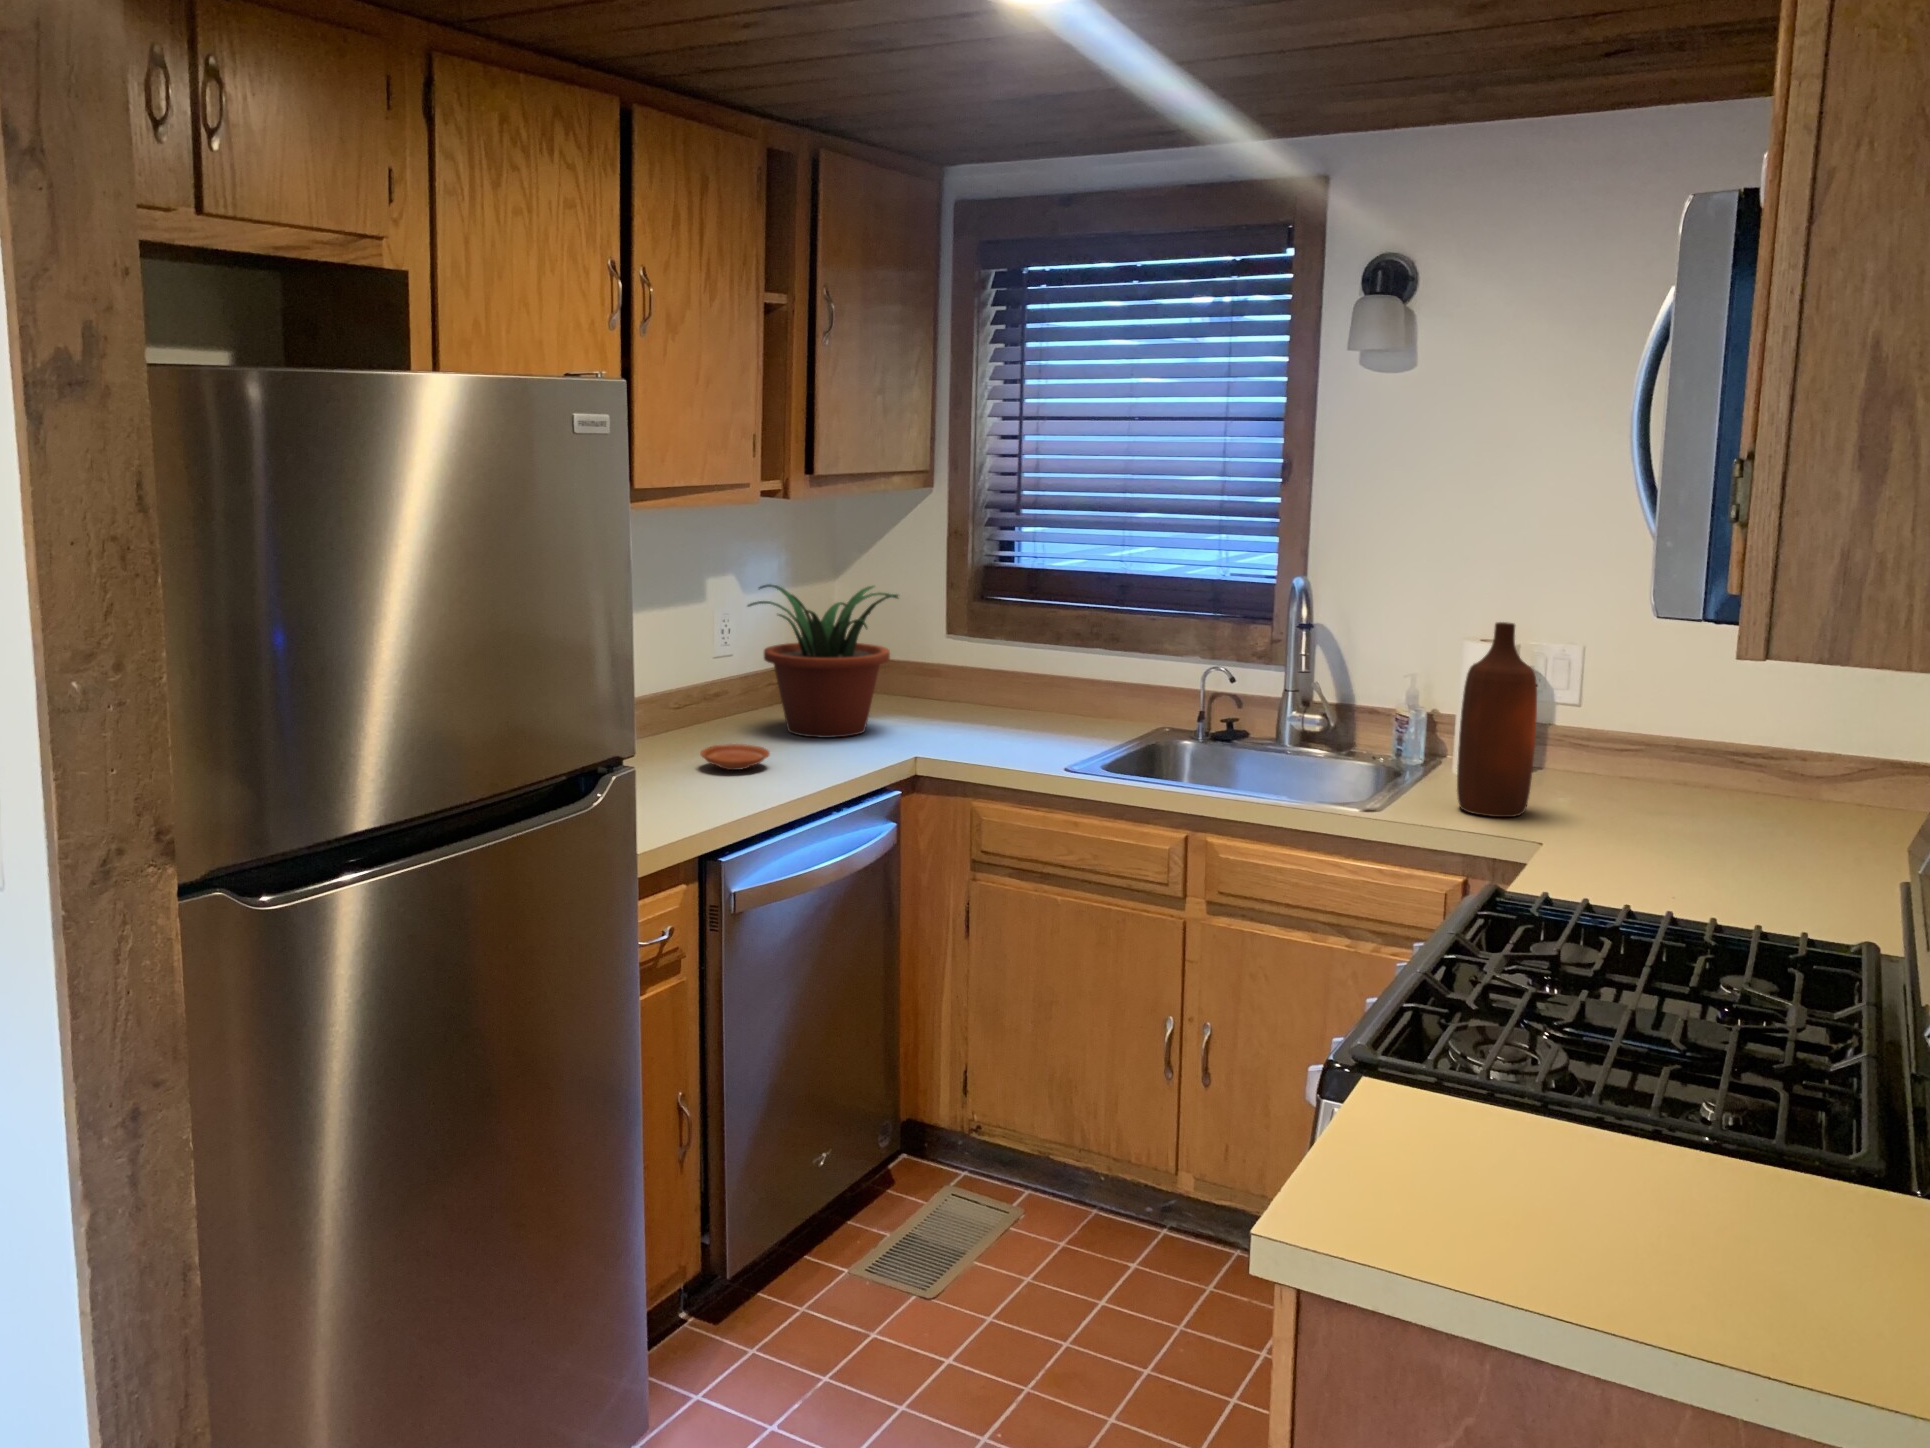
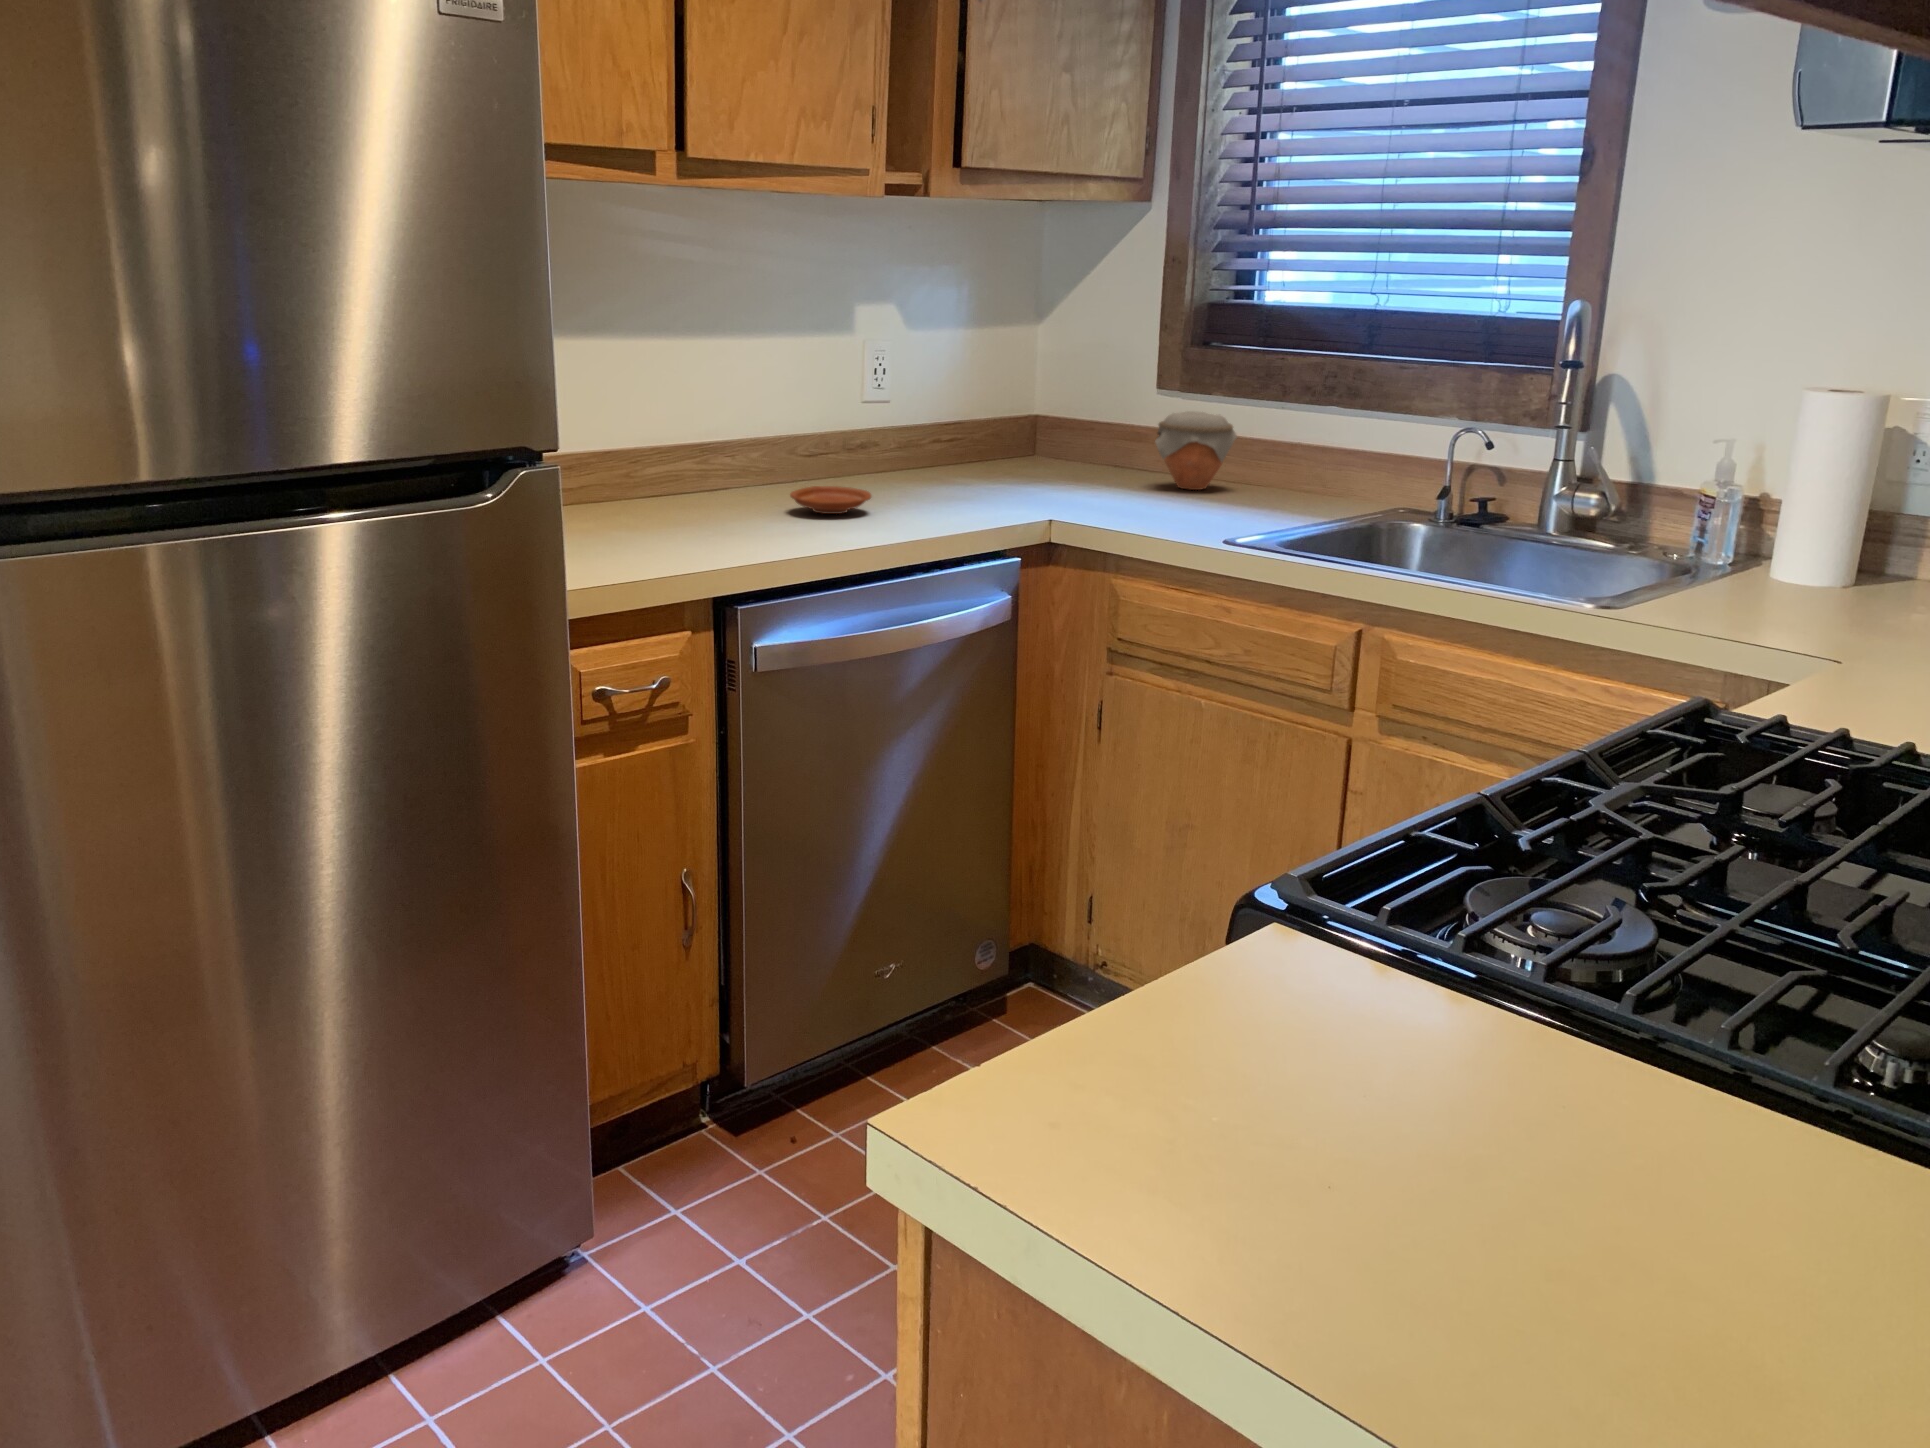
potted plant: present [748,584,898,738] -> none [892,311,1076,492]
bottle: present [1457,622,1537,817] -> none [1741,346,1882,629]
jar: none [963,658,1028,722] -> present [1155,411,1237,490]

